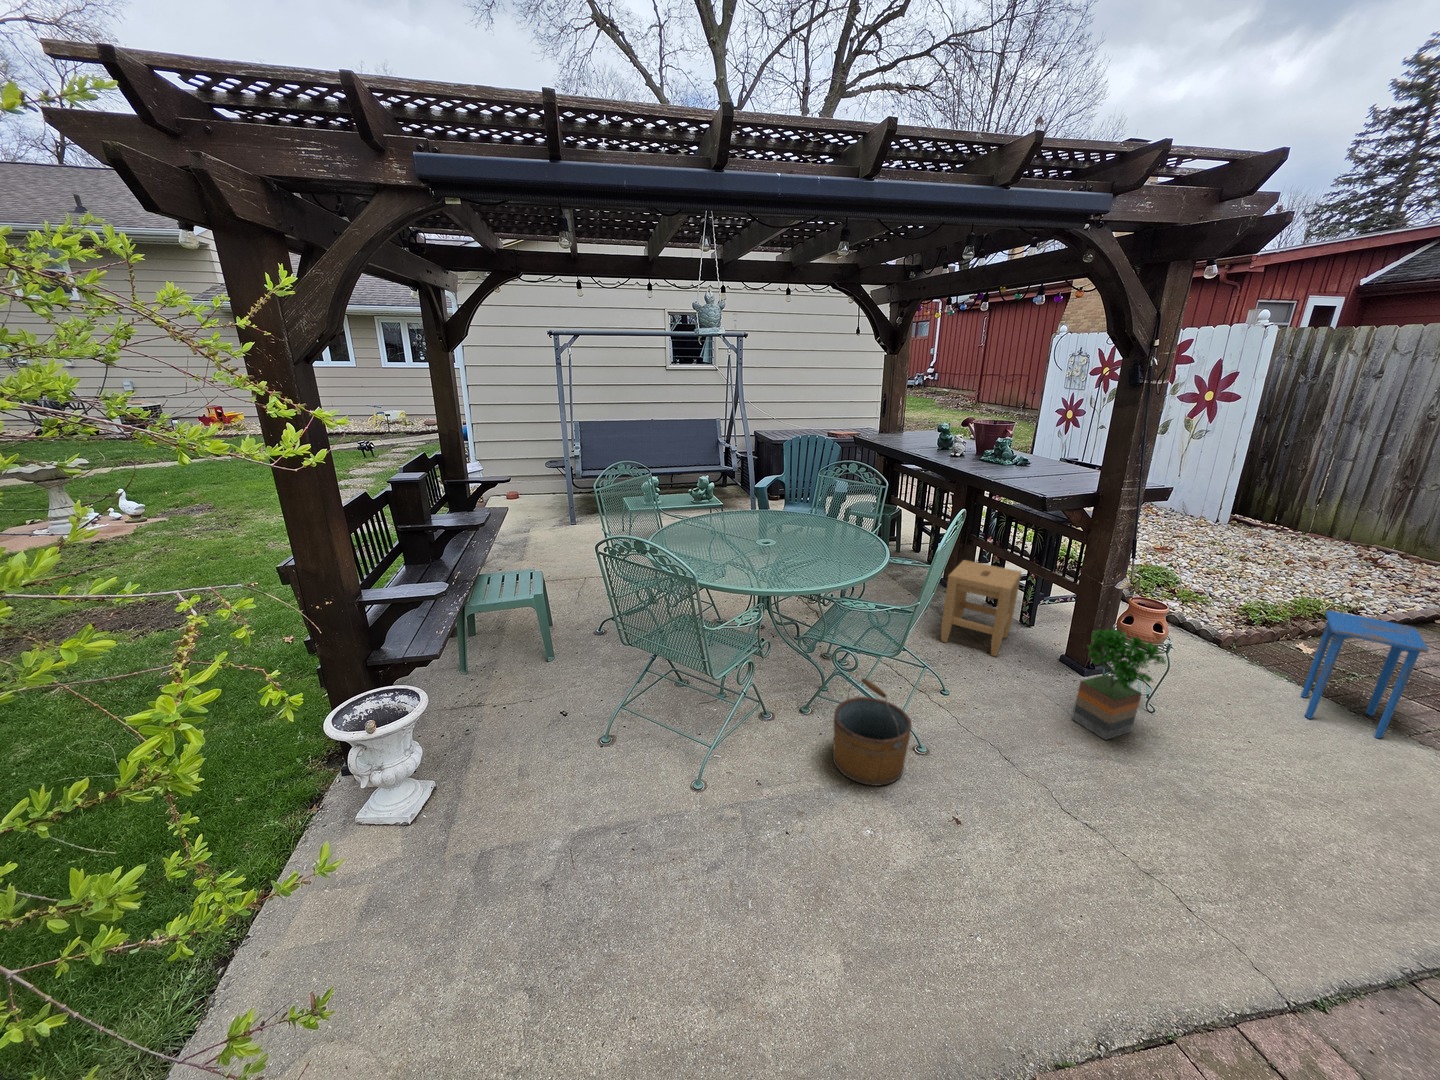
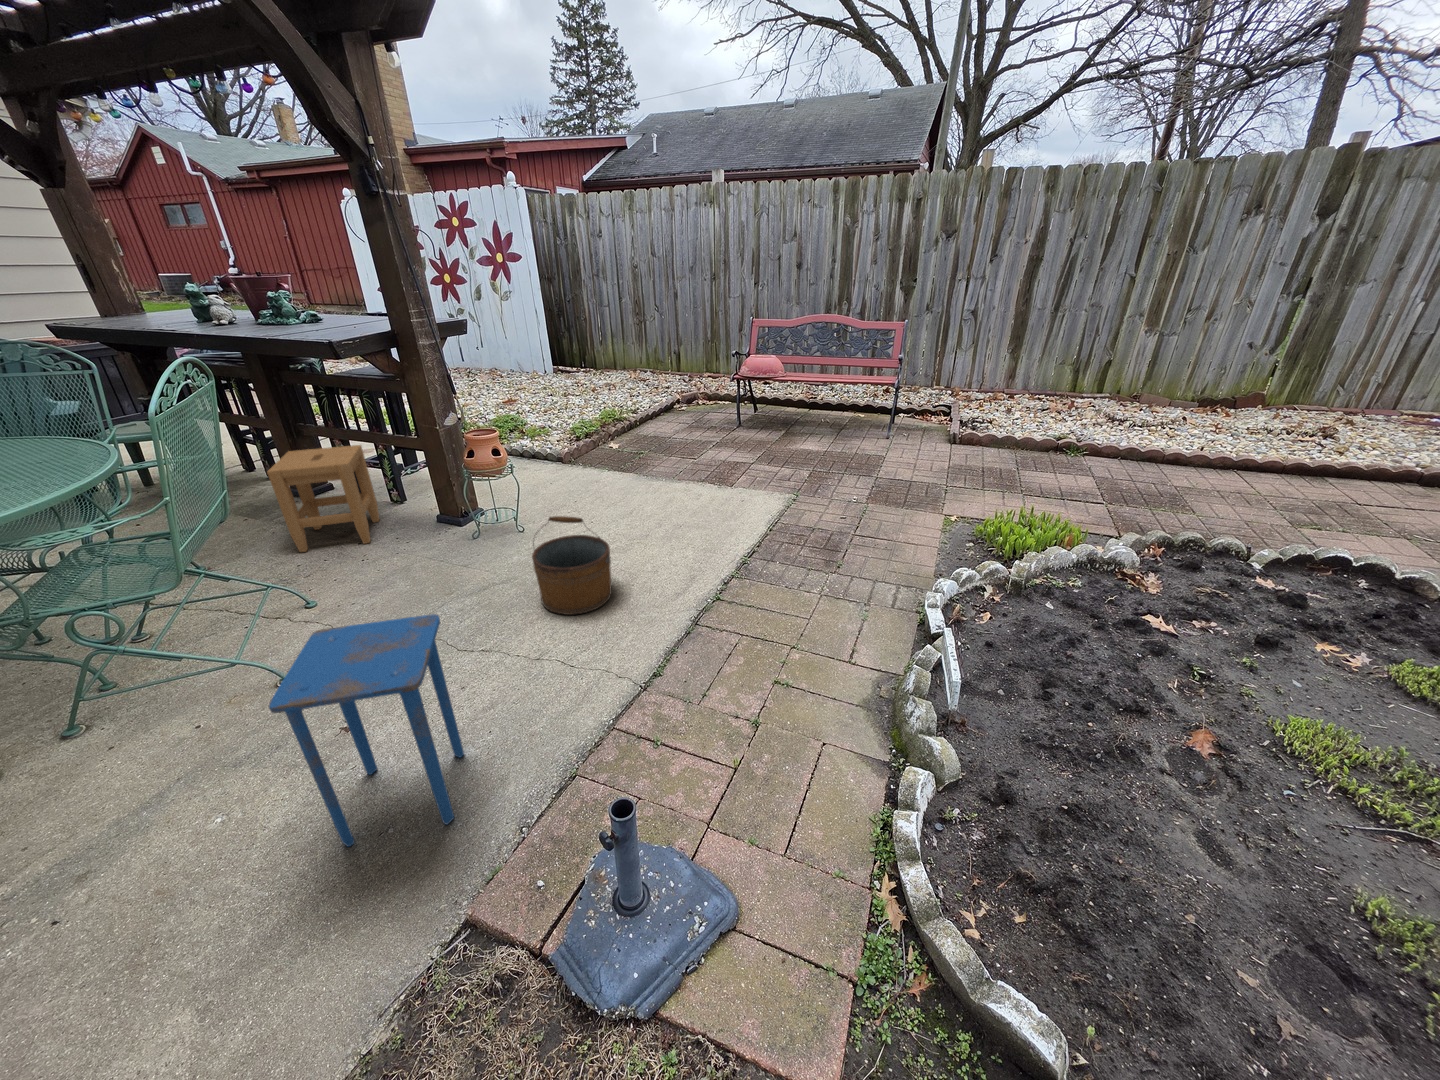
side table: present [1301,610,1429,738] -> present [269,614,464,847]
potted tree: present [1072,629,1166,740] -> none [433,463,508,571]
bucket: present [833,678,912,786] -> present [532,516,612,615]

